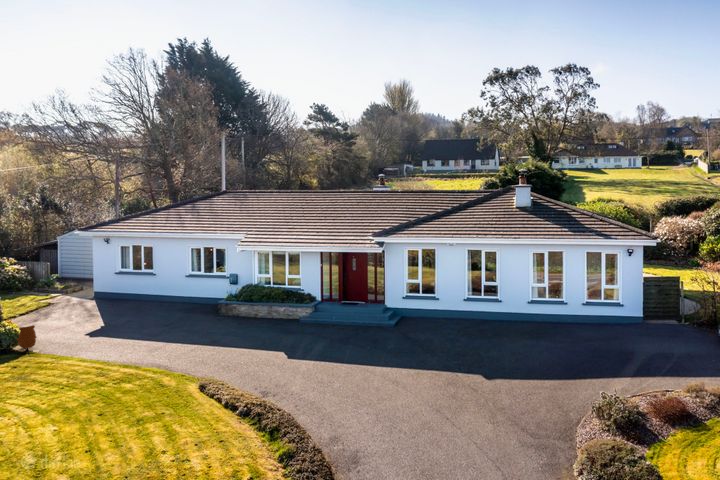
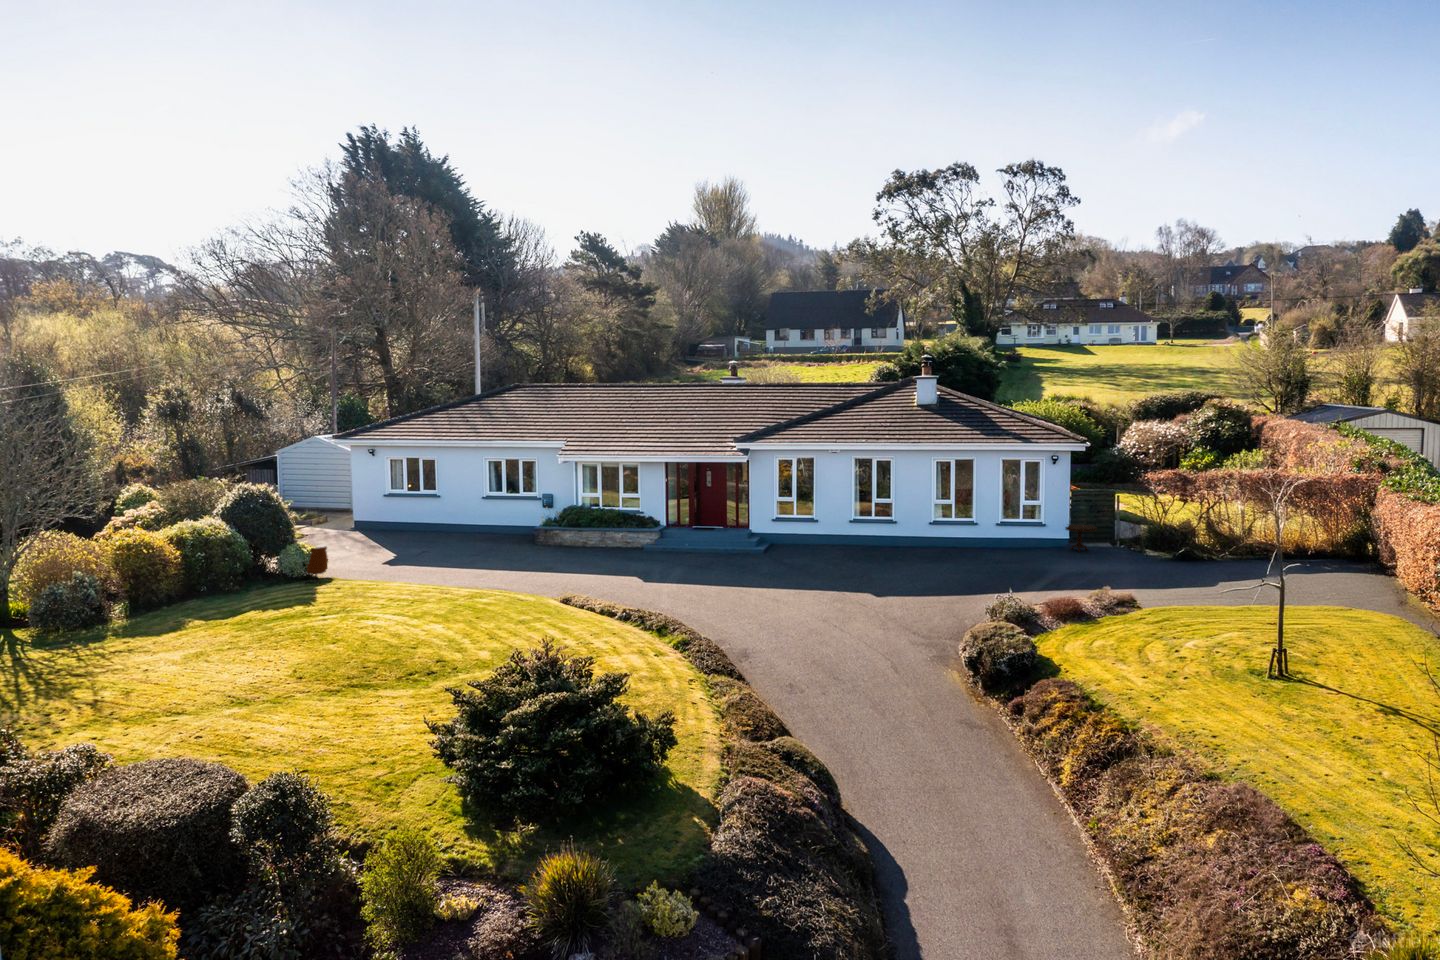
side table: none [638,306,669,330] -> present [1066,524,1097,552]

